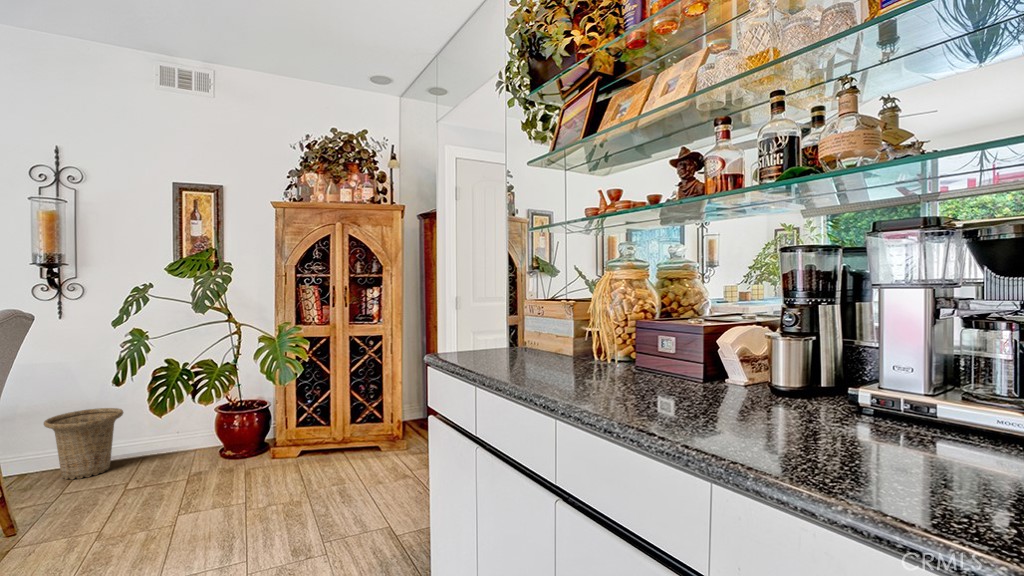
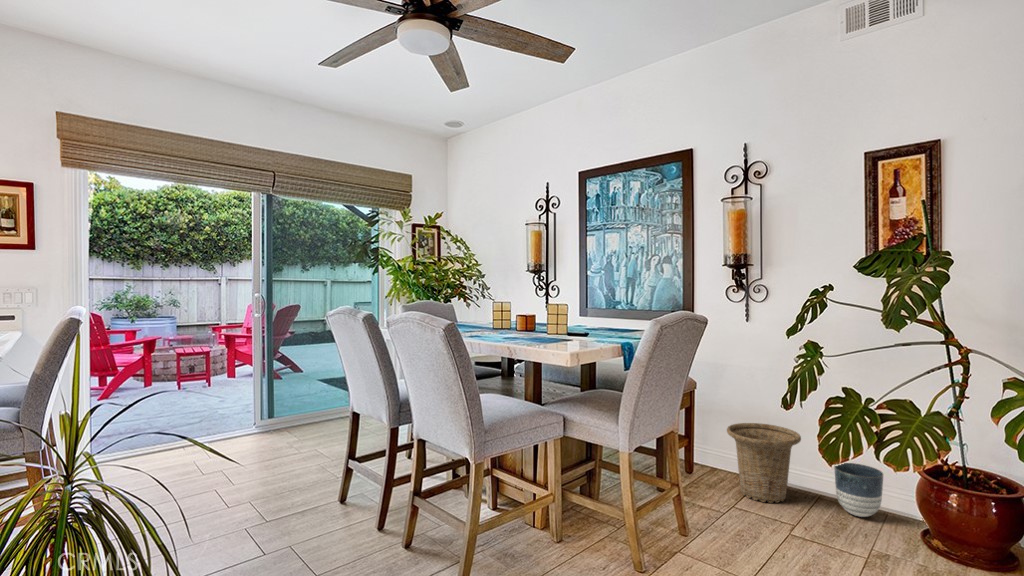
planter: none [153,418,190,458] -> present [834,463,883,517]

